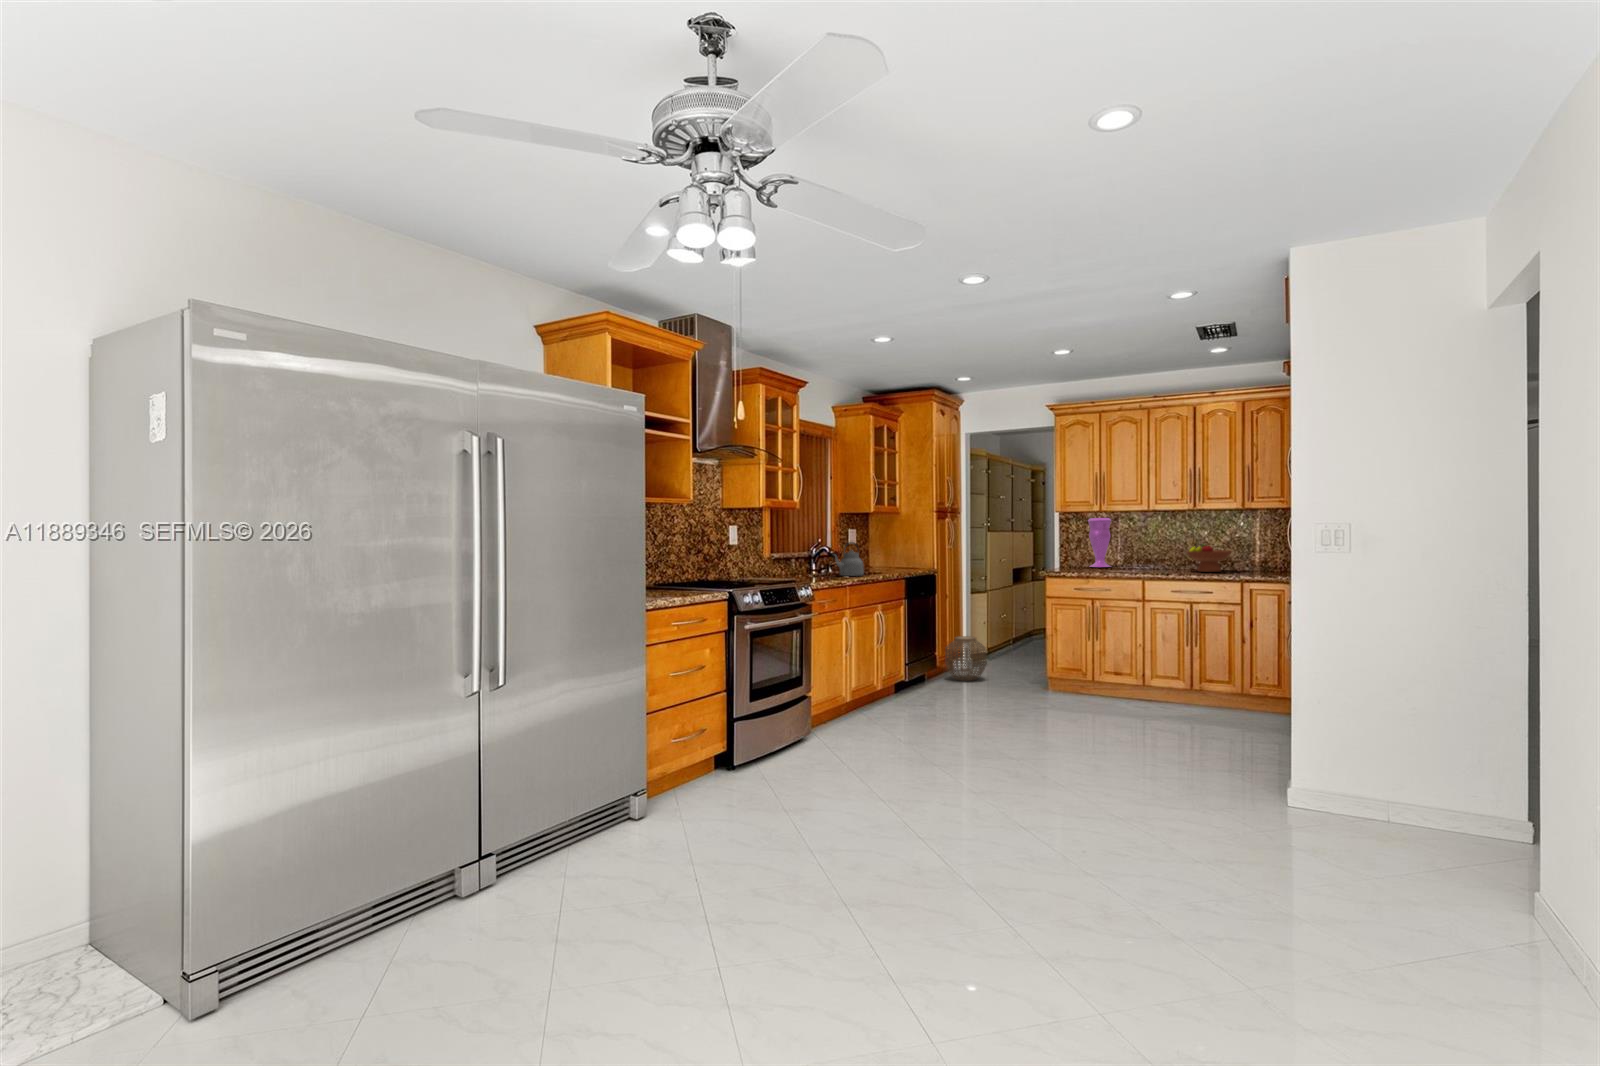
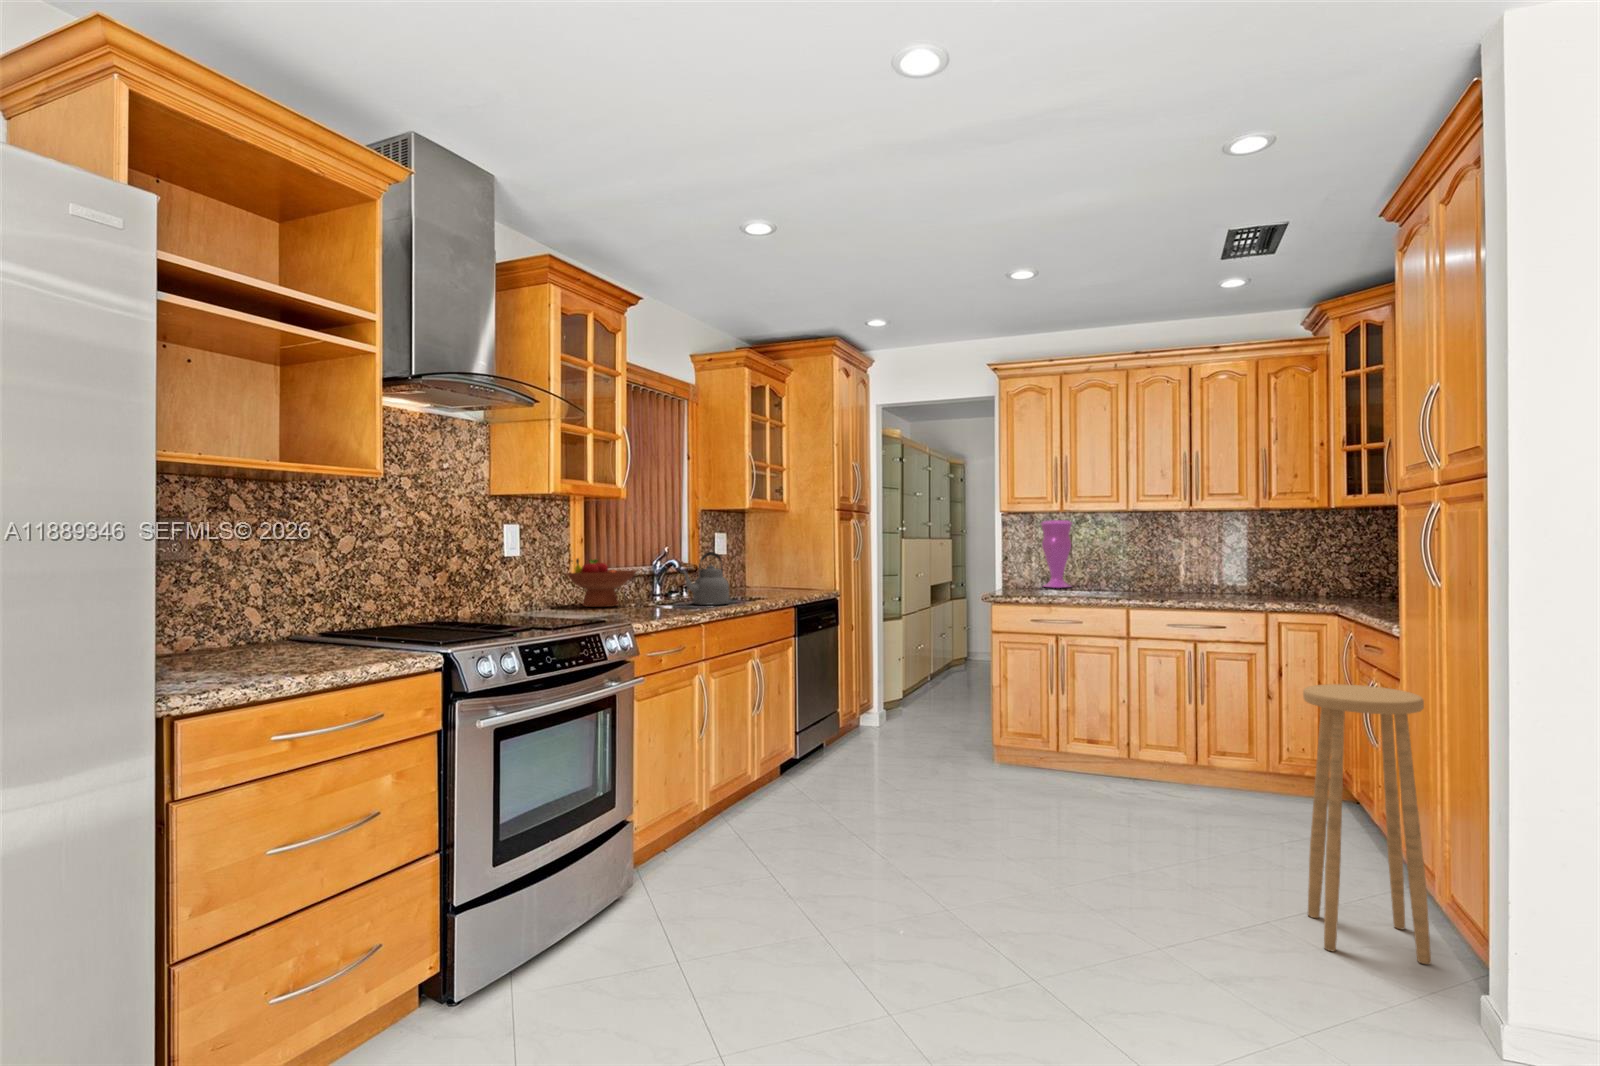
fruit bowl: present [1186,544,1232,572] -> present [567,559,636,607]
stool: none [1216,619,1284,777] -> present [1303,684,1431,964]
woven basket: present [945,636,986,681] -> none [848,682,904,746]

